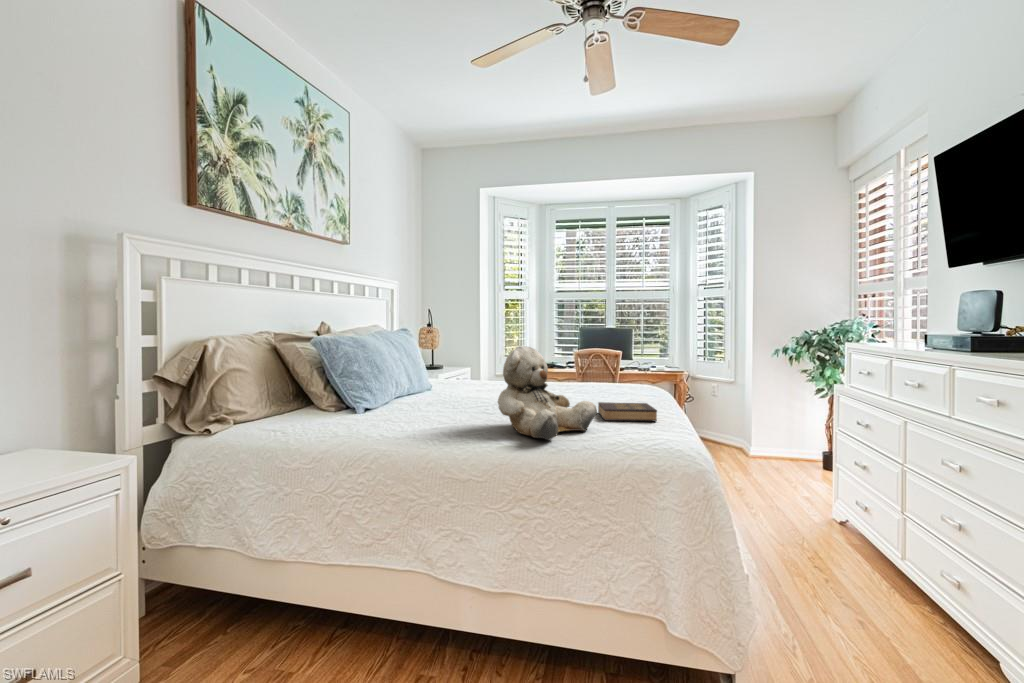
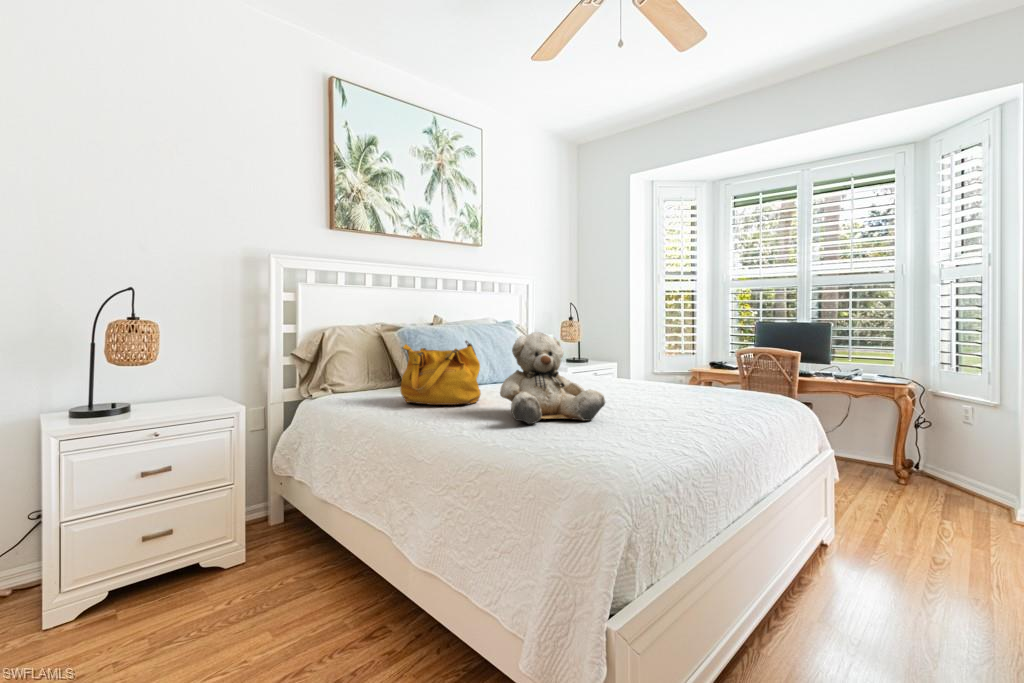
handbag: none [355,354,448,429] -> present [400,340,481,405]
hardback book: present [598,402,657,421] -> none [632,397,702,421]

